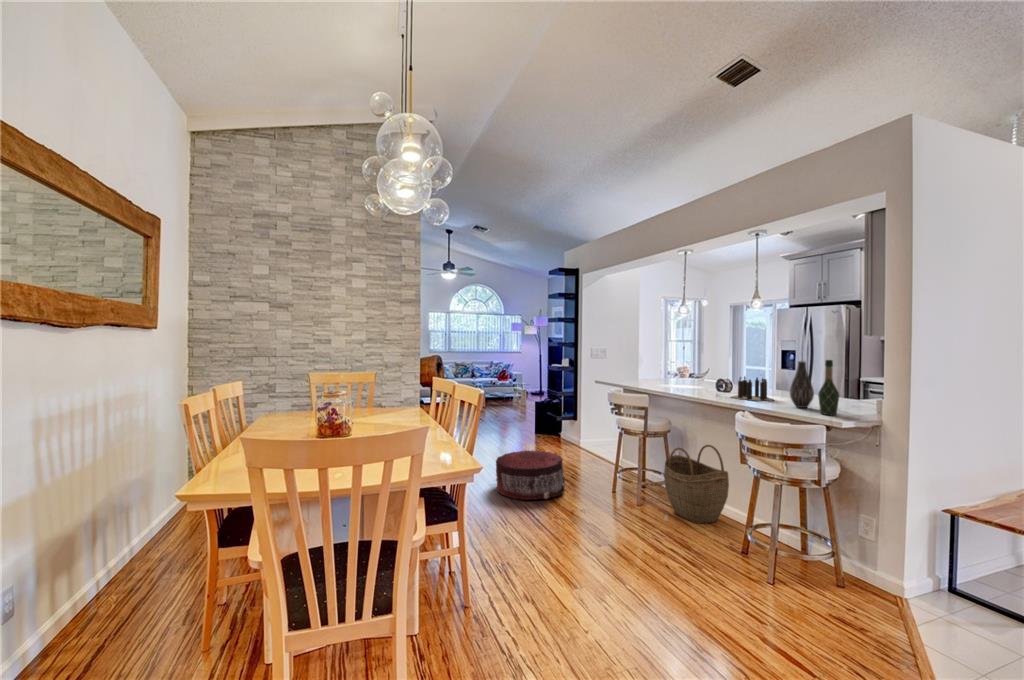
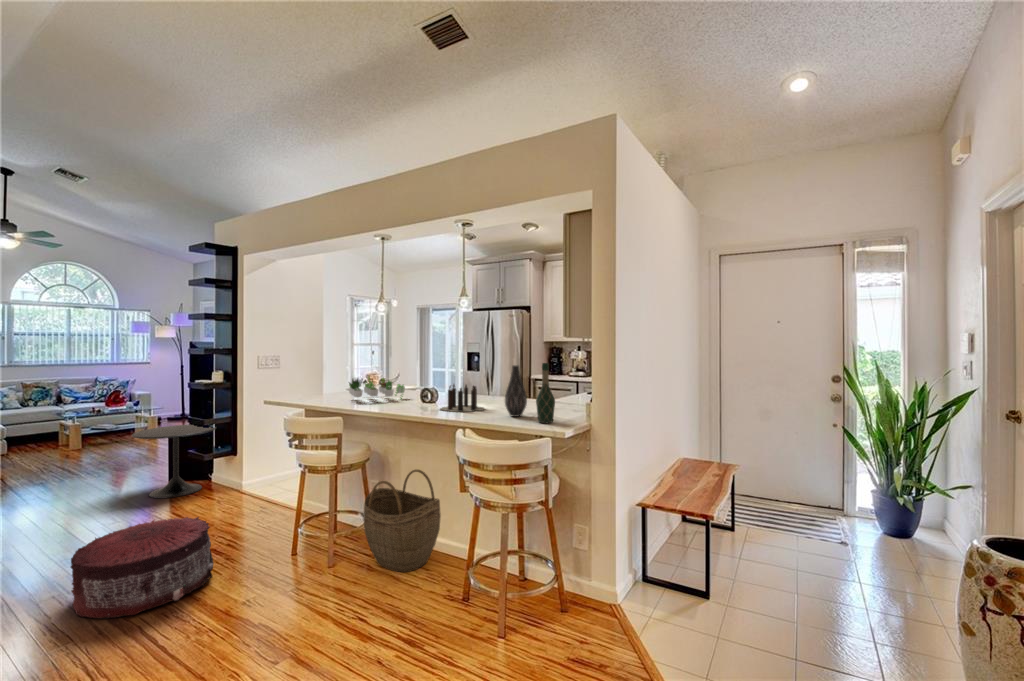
succulent plant: none [656,365,704,388] -> present [349,377,405,399]
side table: none [517,395,564,444] -> present [132,425,216,499]

